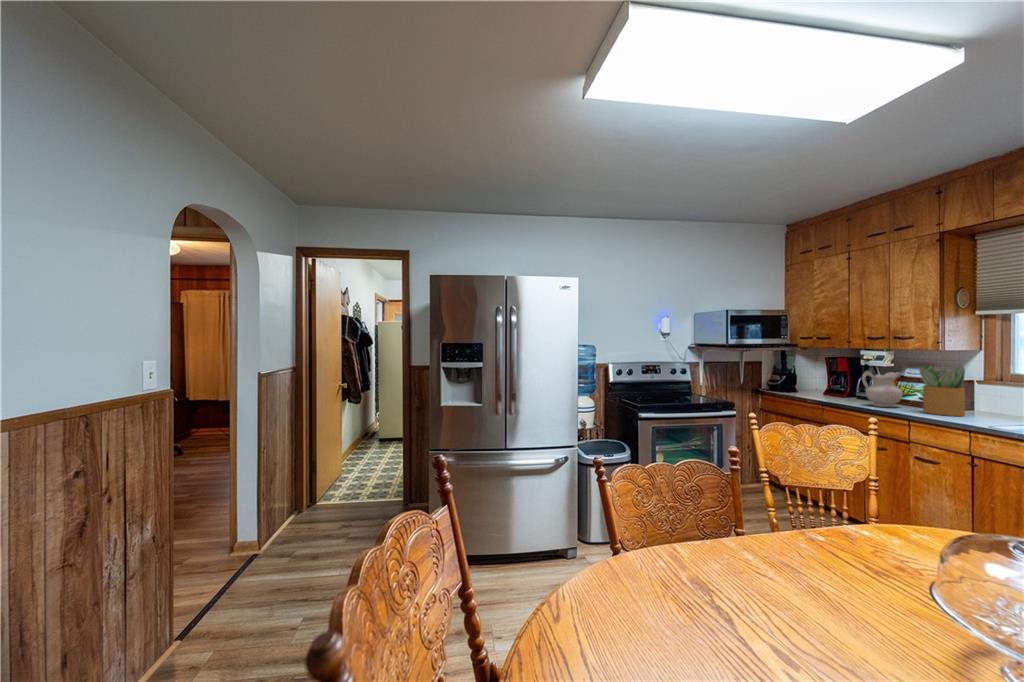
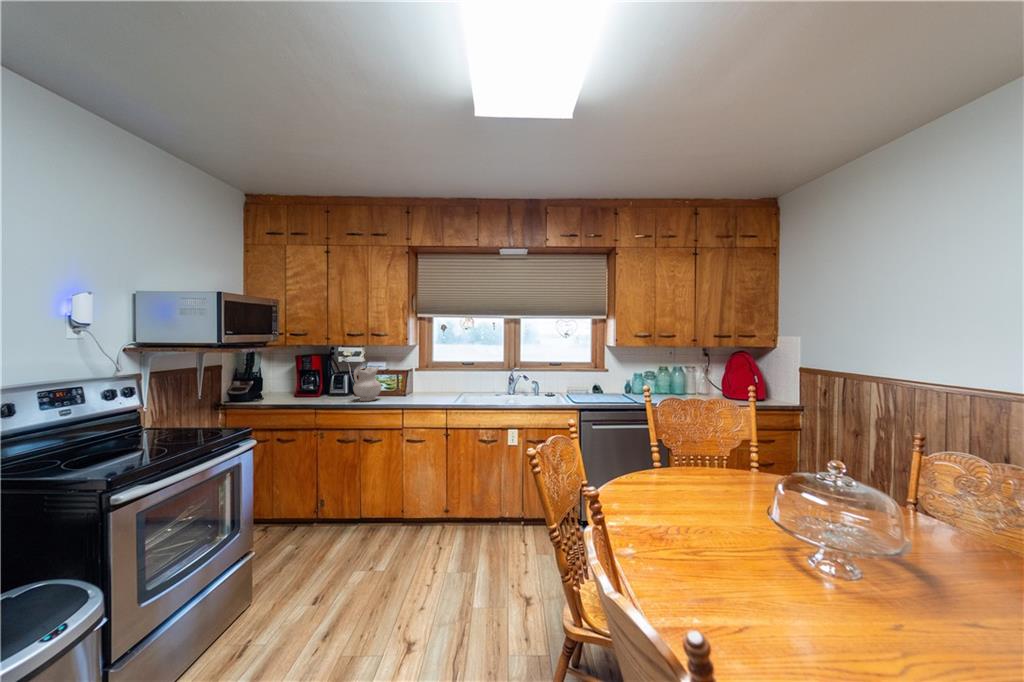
potted plant: present [919,366,965,416] -> none [396,358,426,400]

